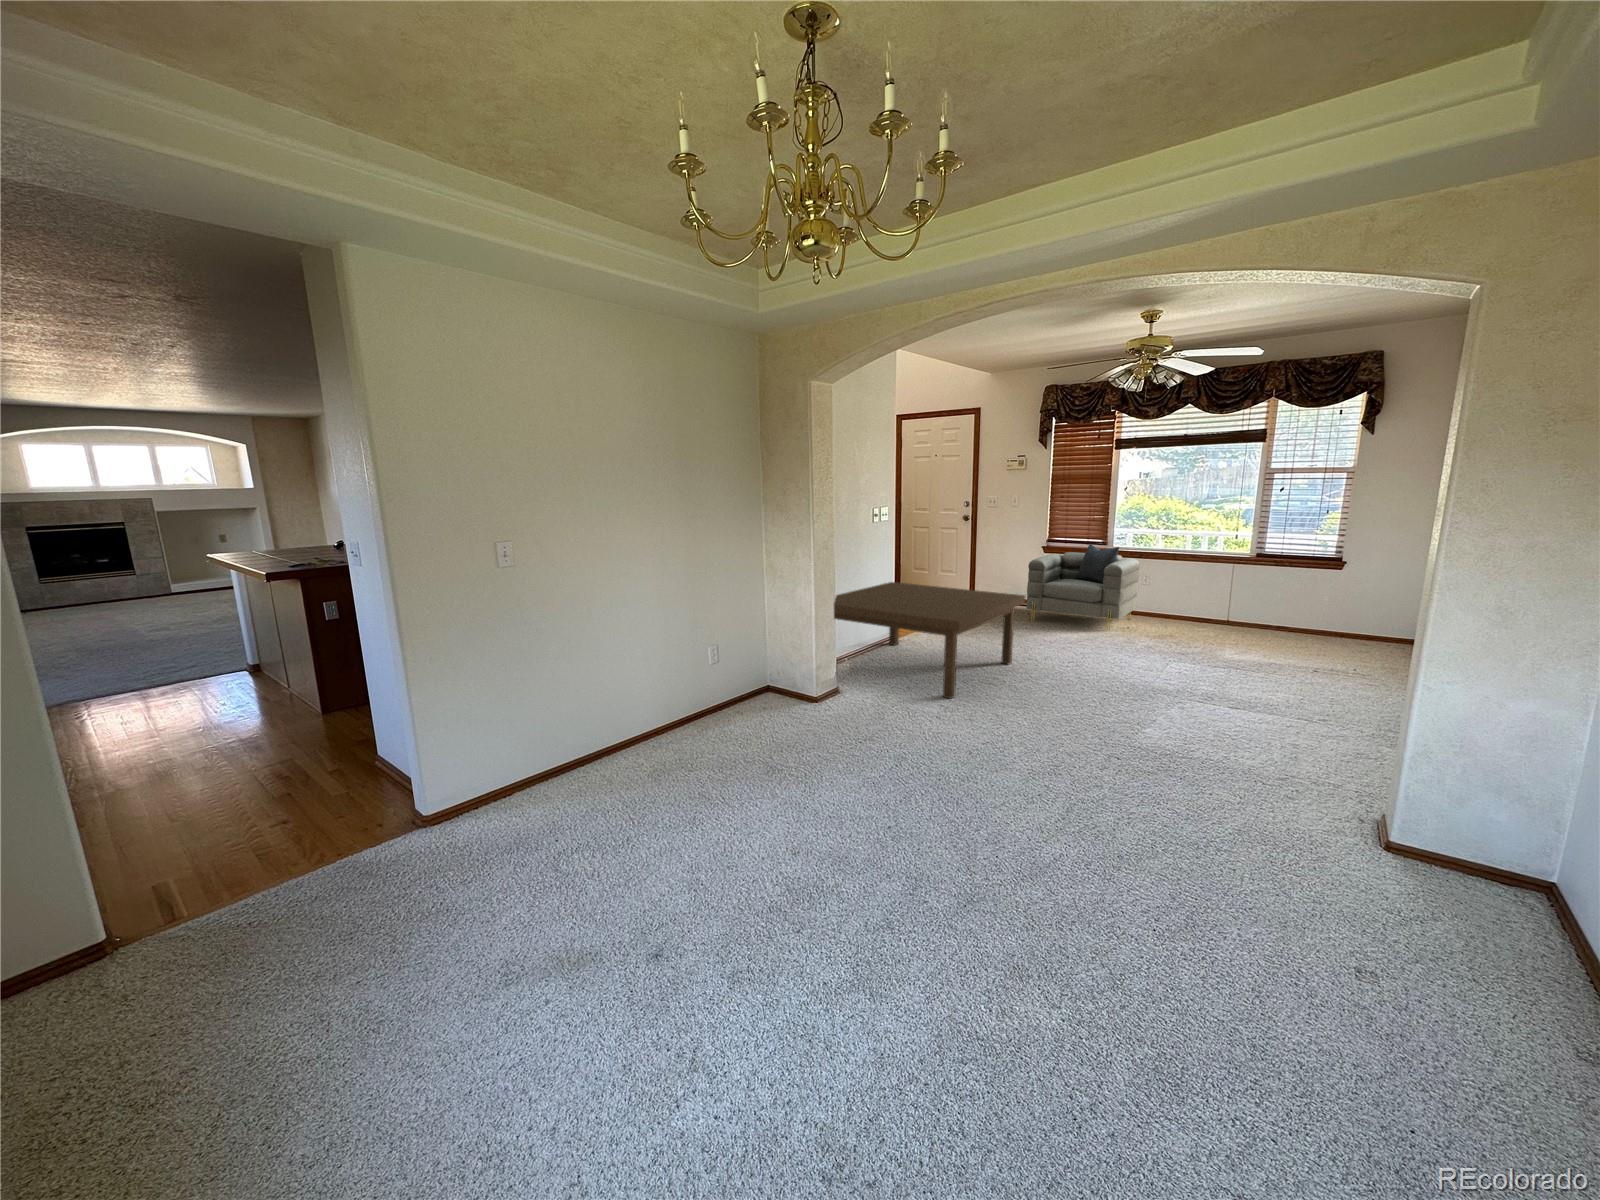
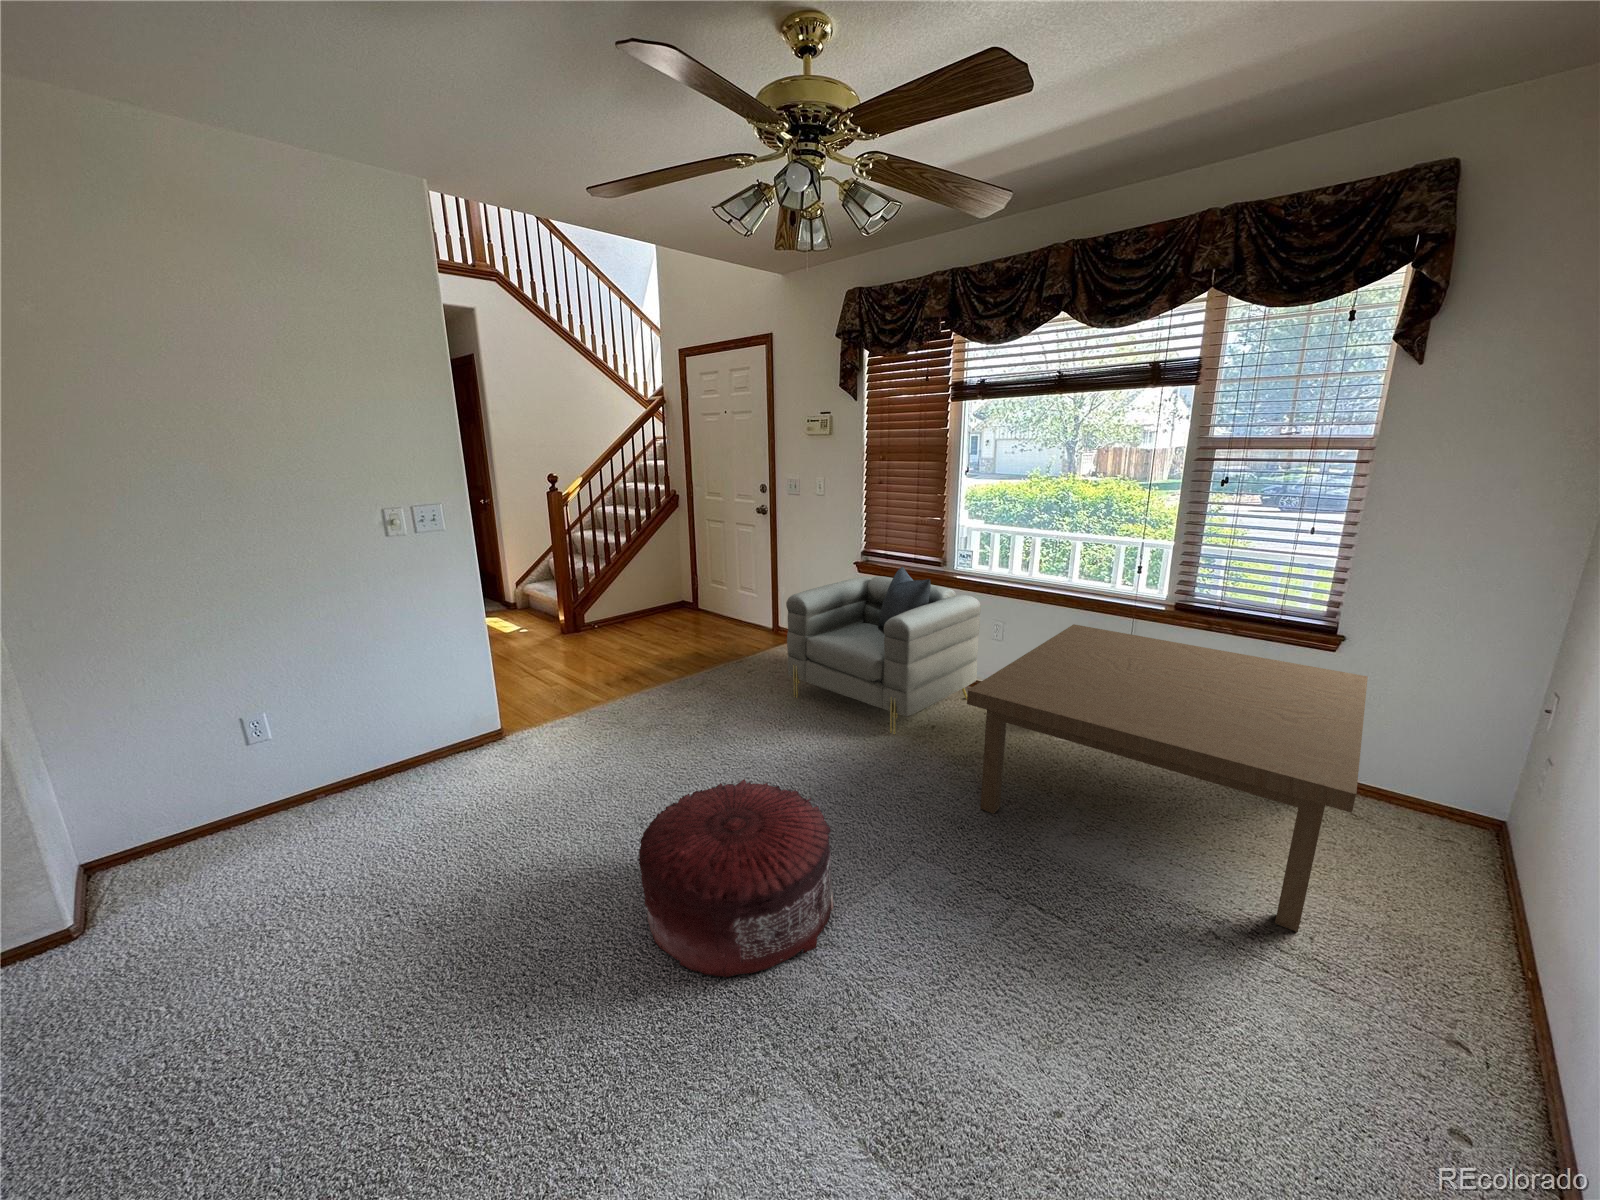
coffee table: present [834,582,1025,699] -> present [967,624,1368,932]
pouf: none [1073,623,1167,683] -> present [639,779,834,977]

